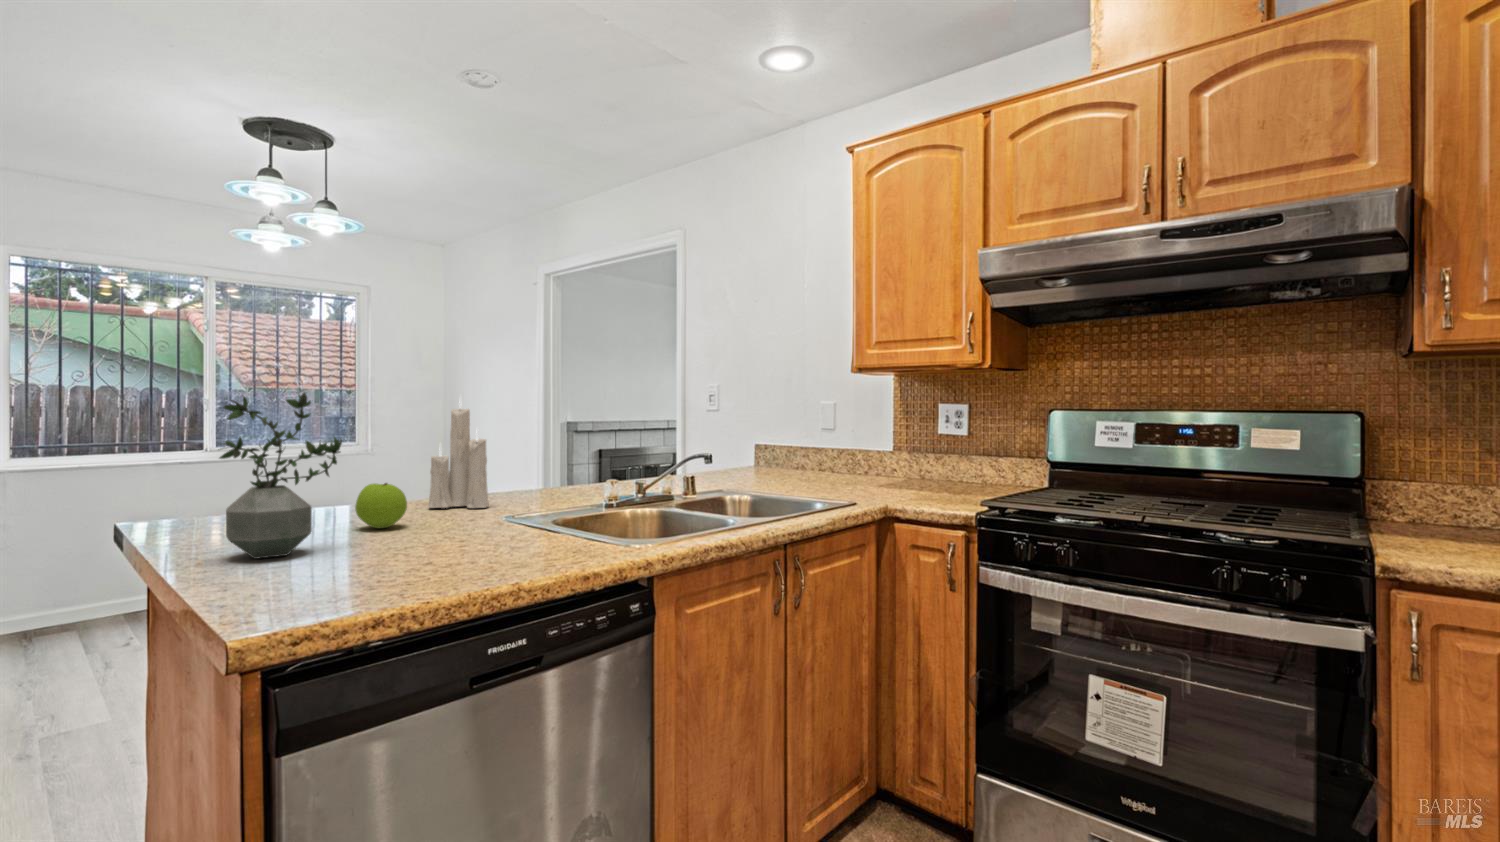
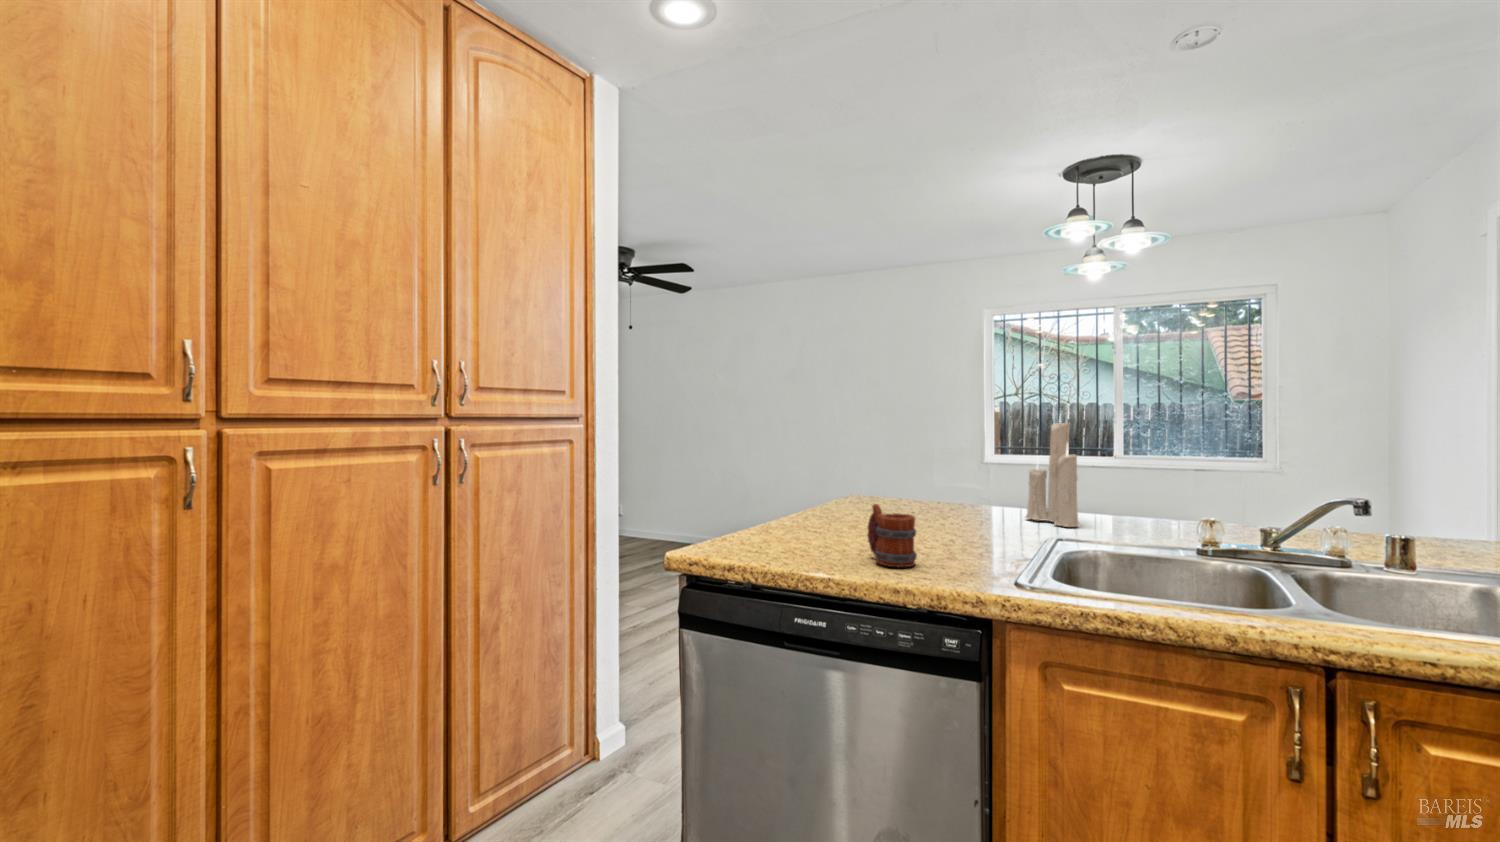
potted plant: present [220,392,342,559] -> none [799,408,874,525]
apple: present [355,483,407,528] -> none [918,485,958,524]
mug: none [469,501,540,565] -> present [867,504,917,567]

